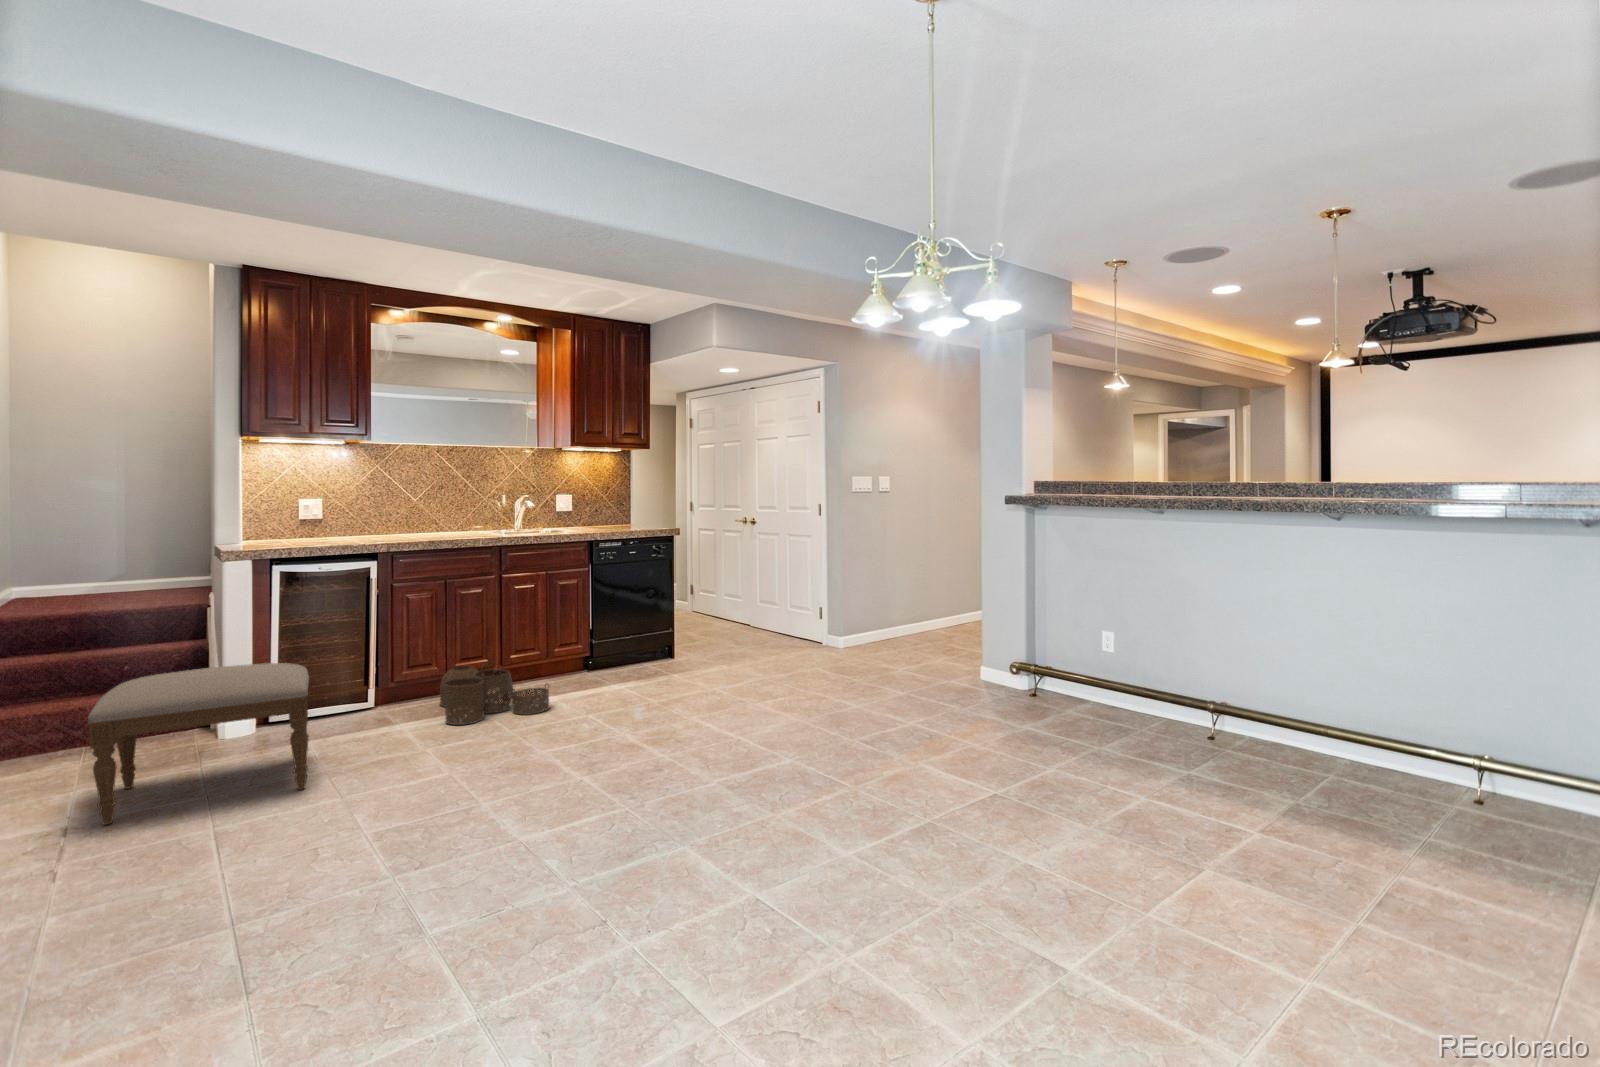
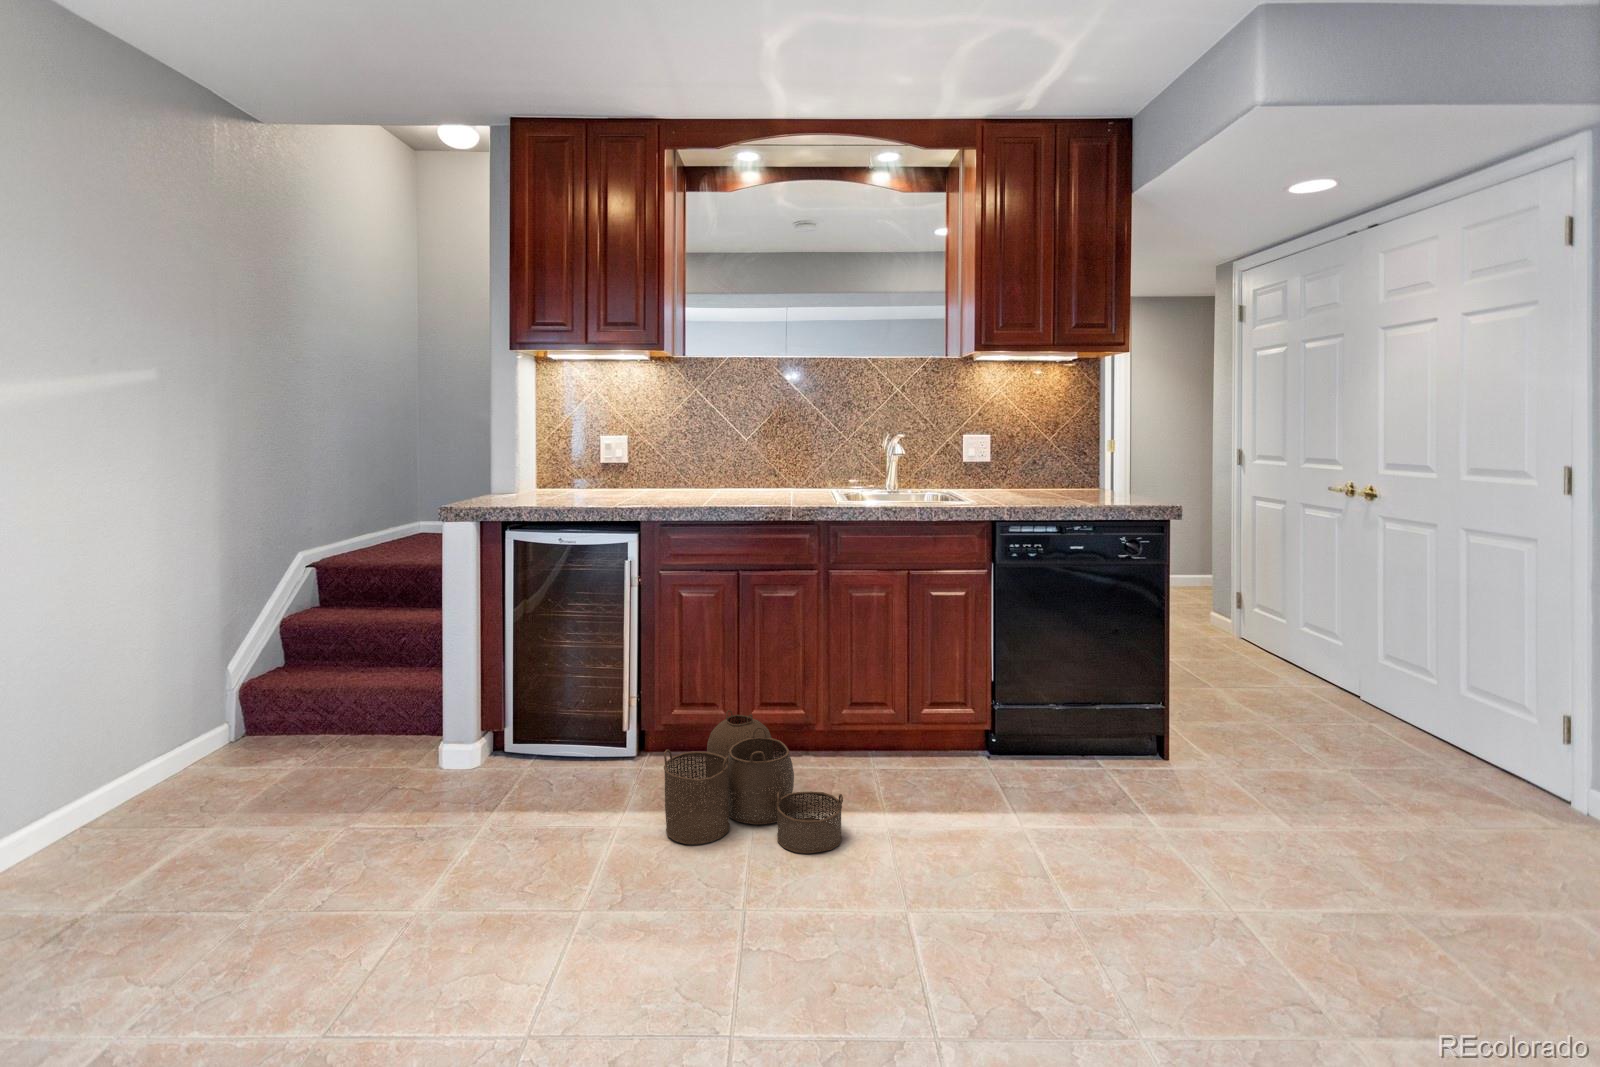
ottoman: present [88,663,309,825] -> none [56,694,441,951]

